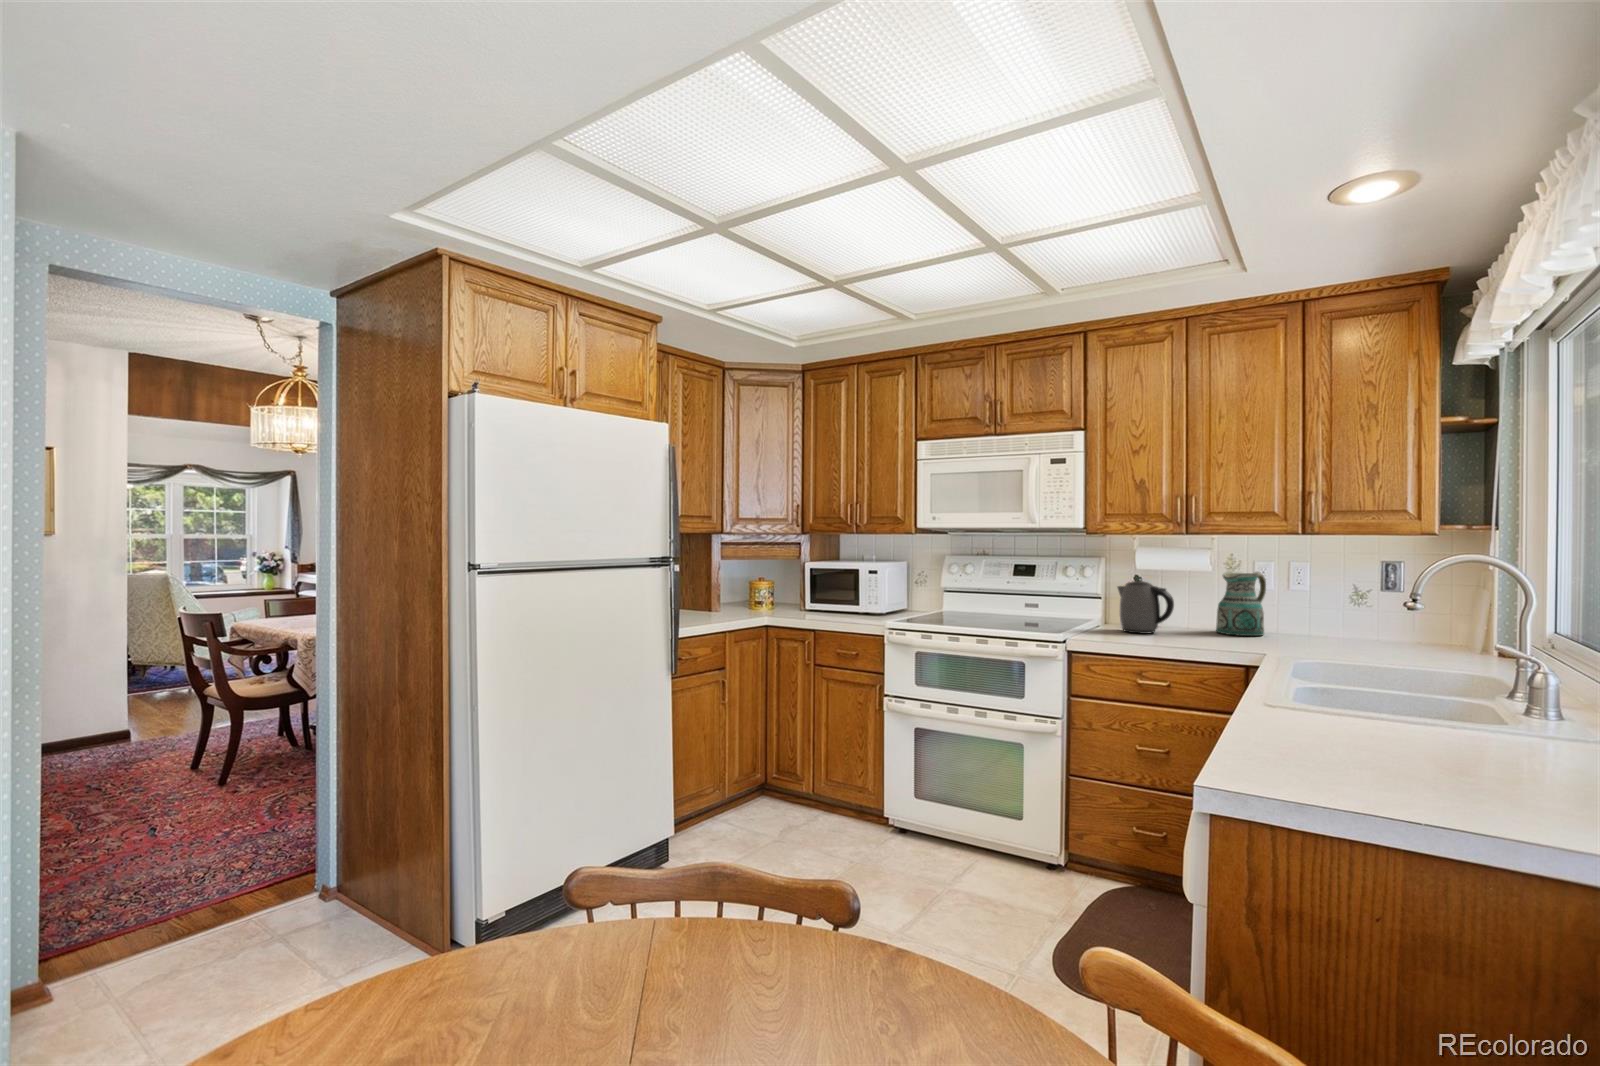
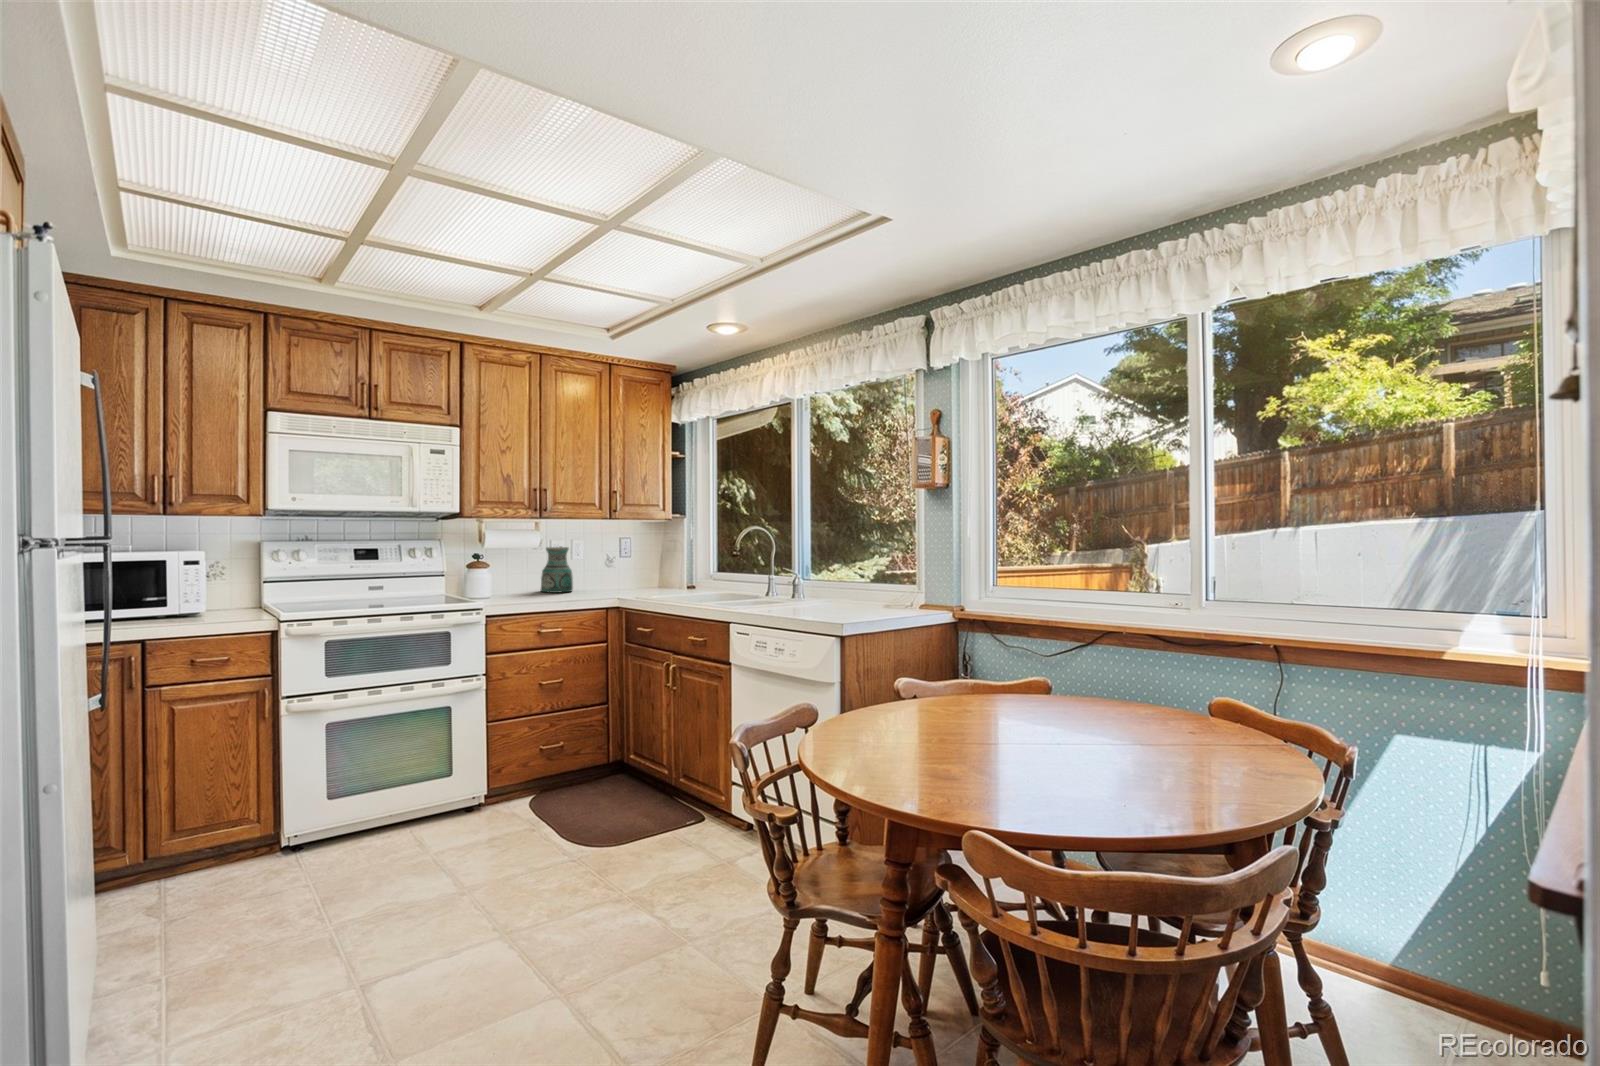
kettle: present [1117,581,1174,634] -> none [485,556,529,598]

